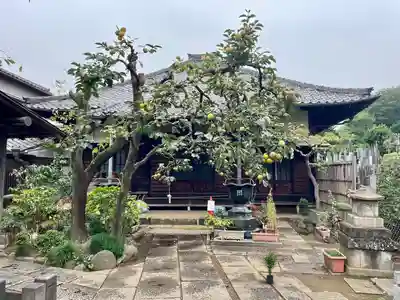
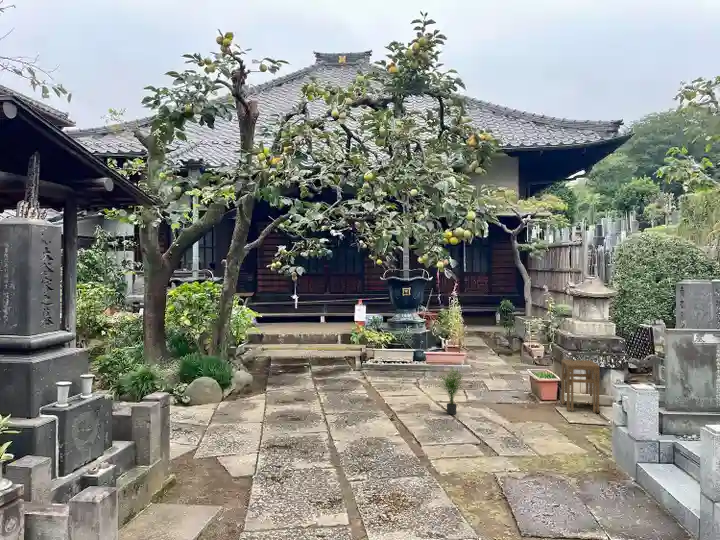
stool: none [346,244,376,284] -> present [561,359,600,412]

